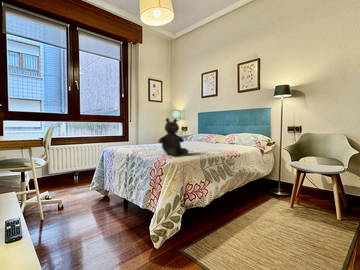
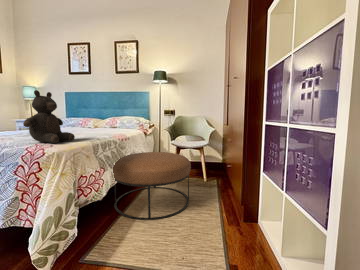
ottoman: none [218,171,306,245] -> present [111,152,191,220]

